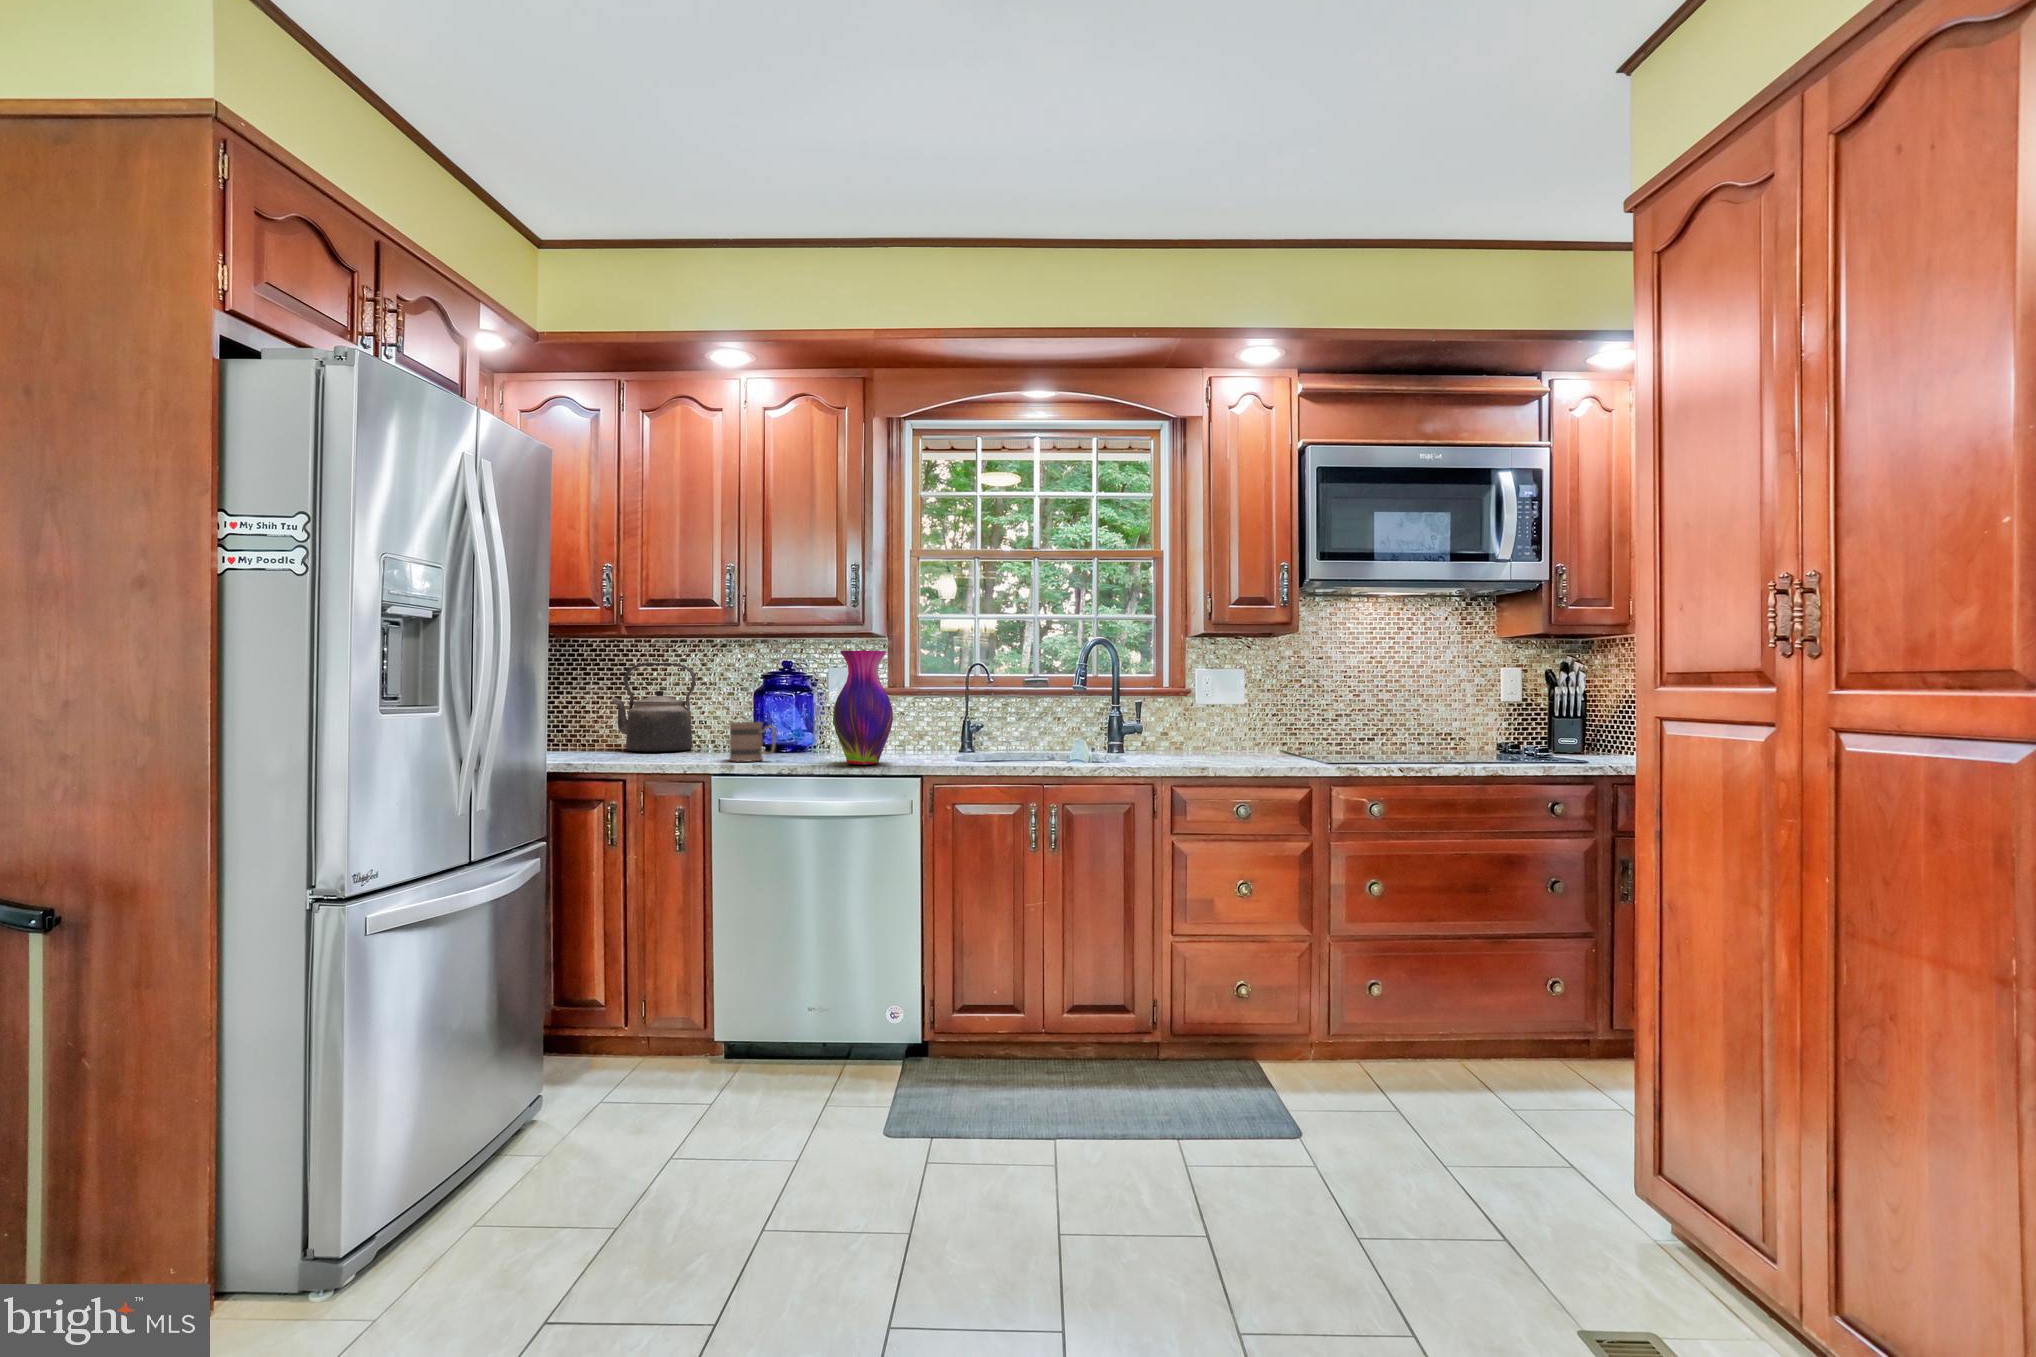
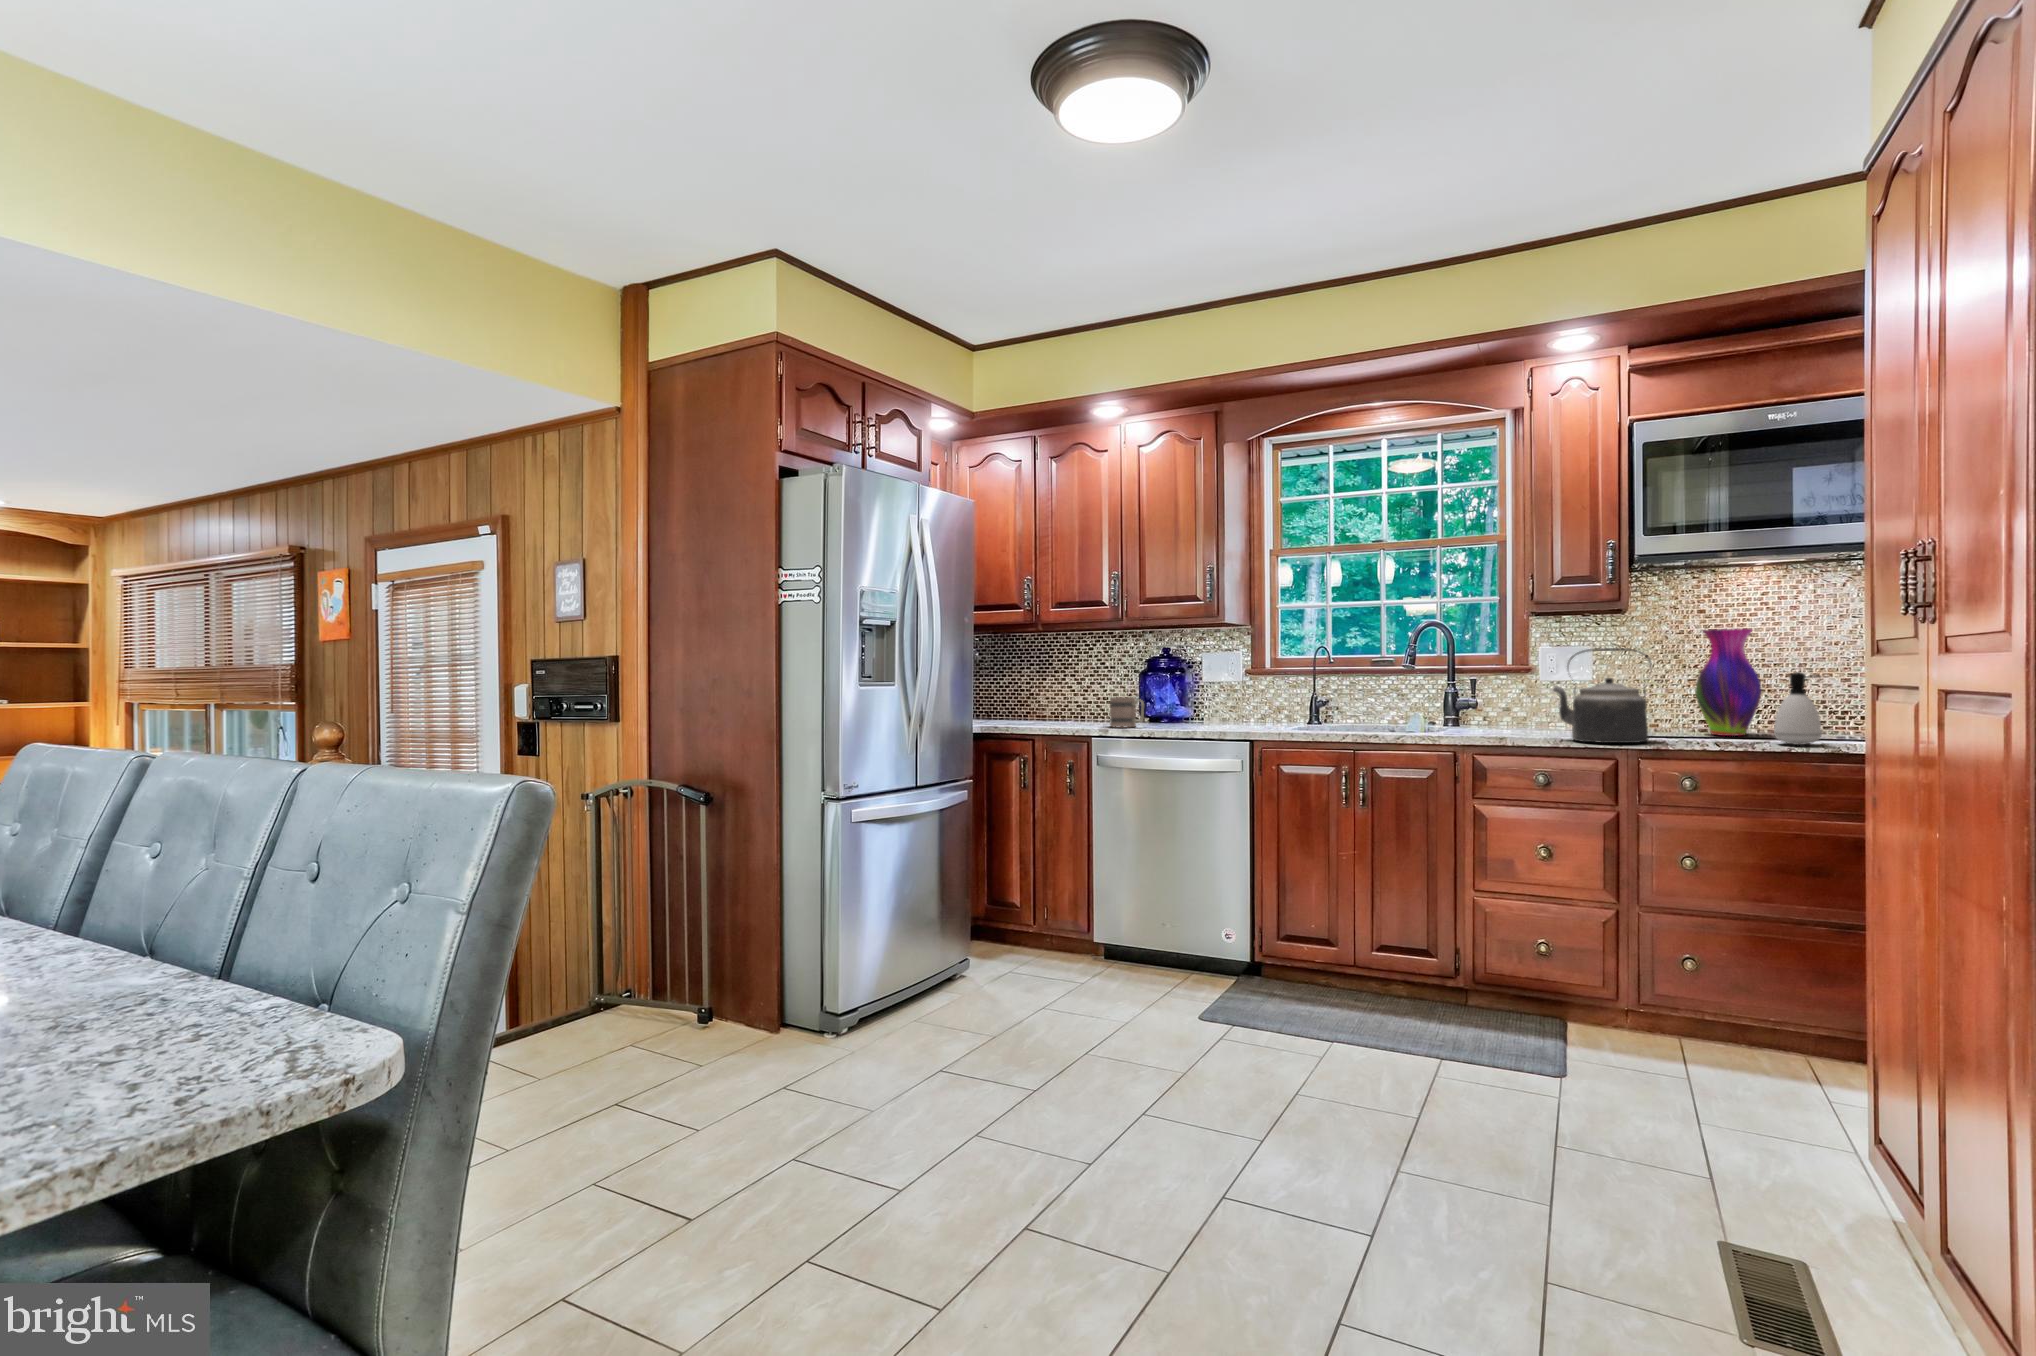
vase: present [833,650,893,765] -> present [1695,629,1762,736]
kettle: present [612,663,696,751] -> present [1553,648,1652,743]
soap dispenser: none [1440,698,1482,768] -> present [1774,672,1822,745]

